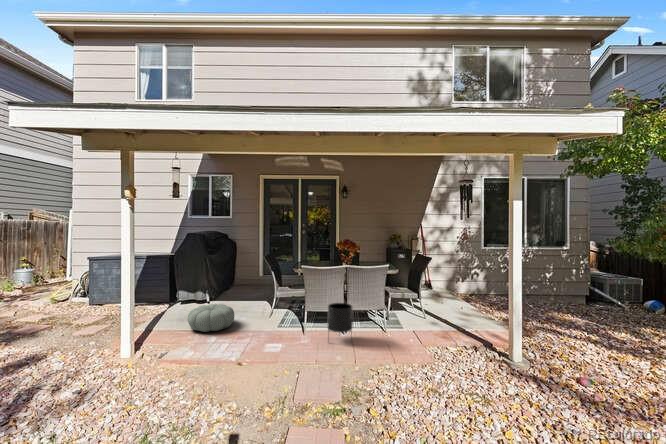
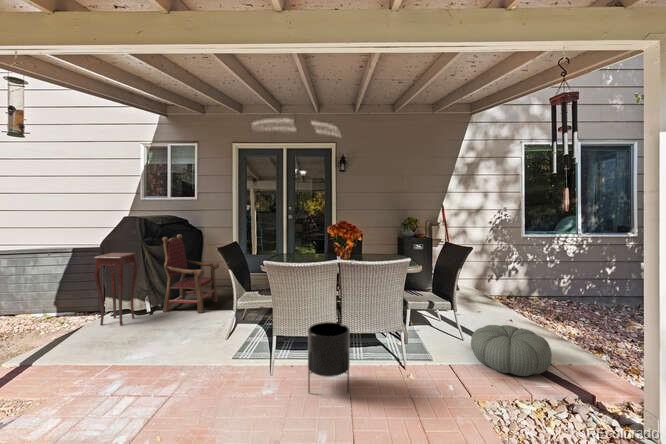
armchair: none [216,246,254,303] -> present [162,234,219,313]
side table: none [175,259,201,310] -> present [94,253,137,325]
pouf: present [188,304,234,332] -> present [471,325,552,376]

